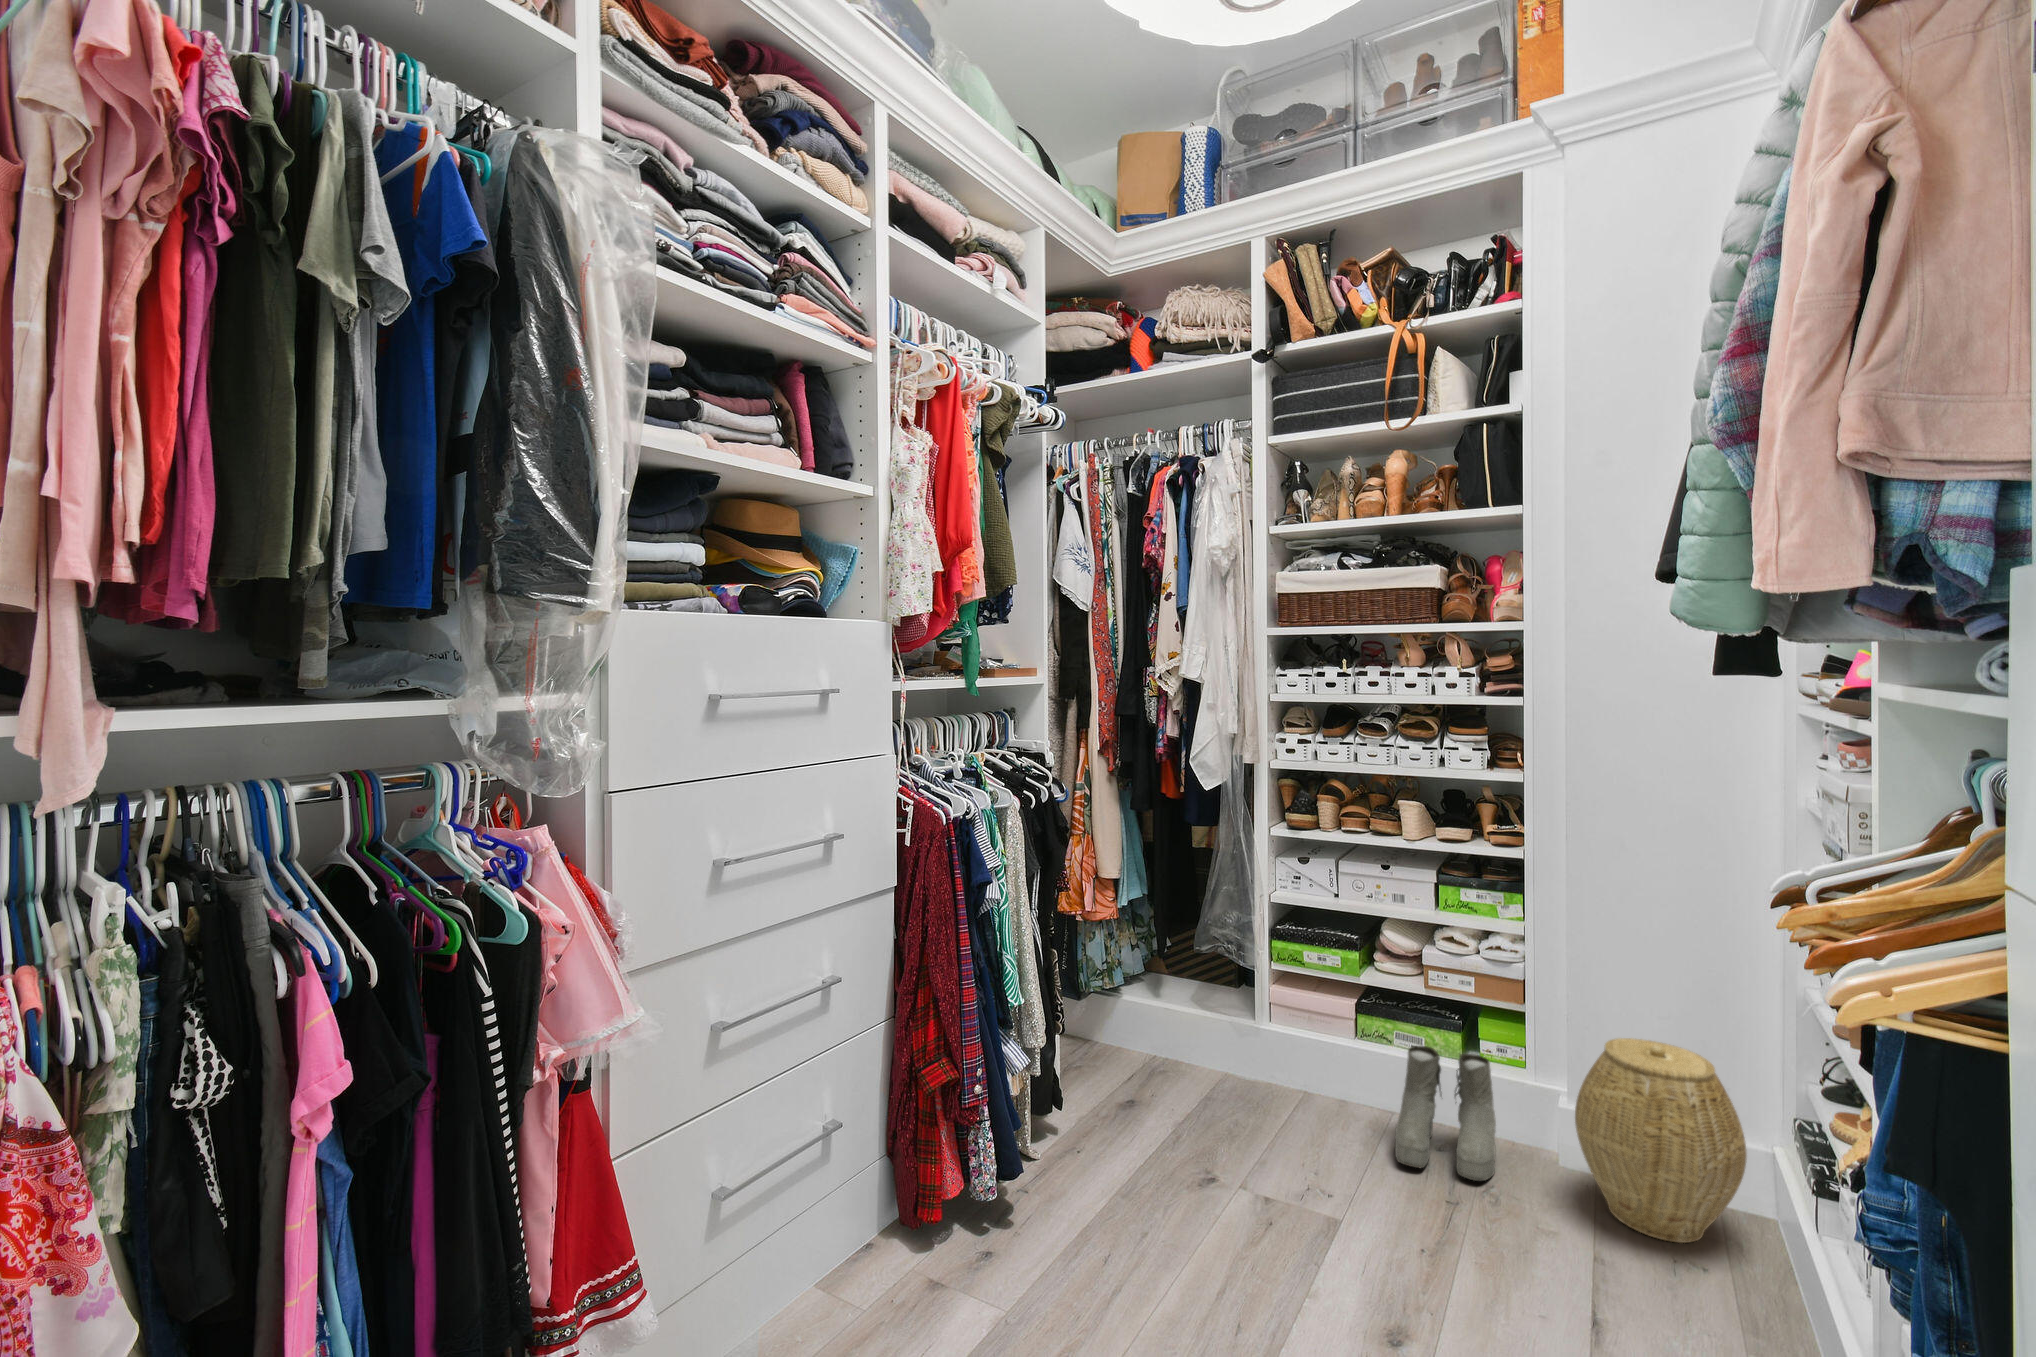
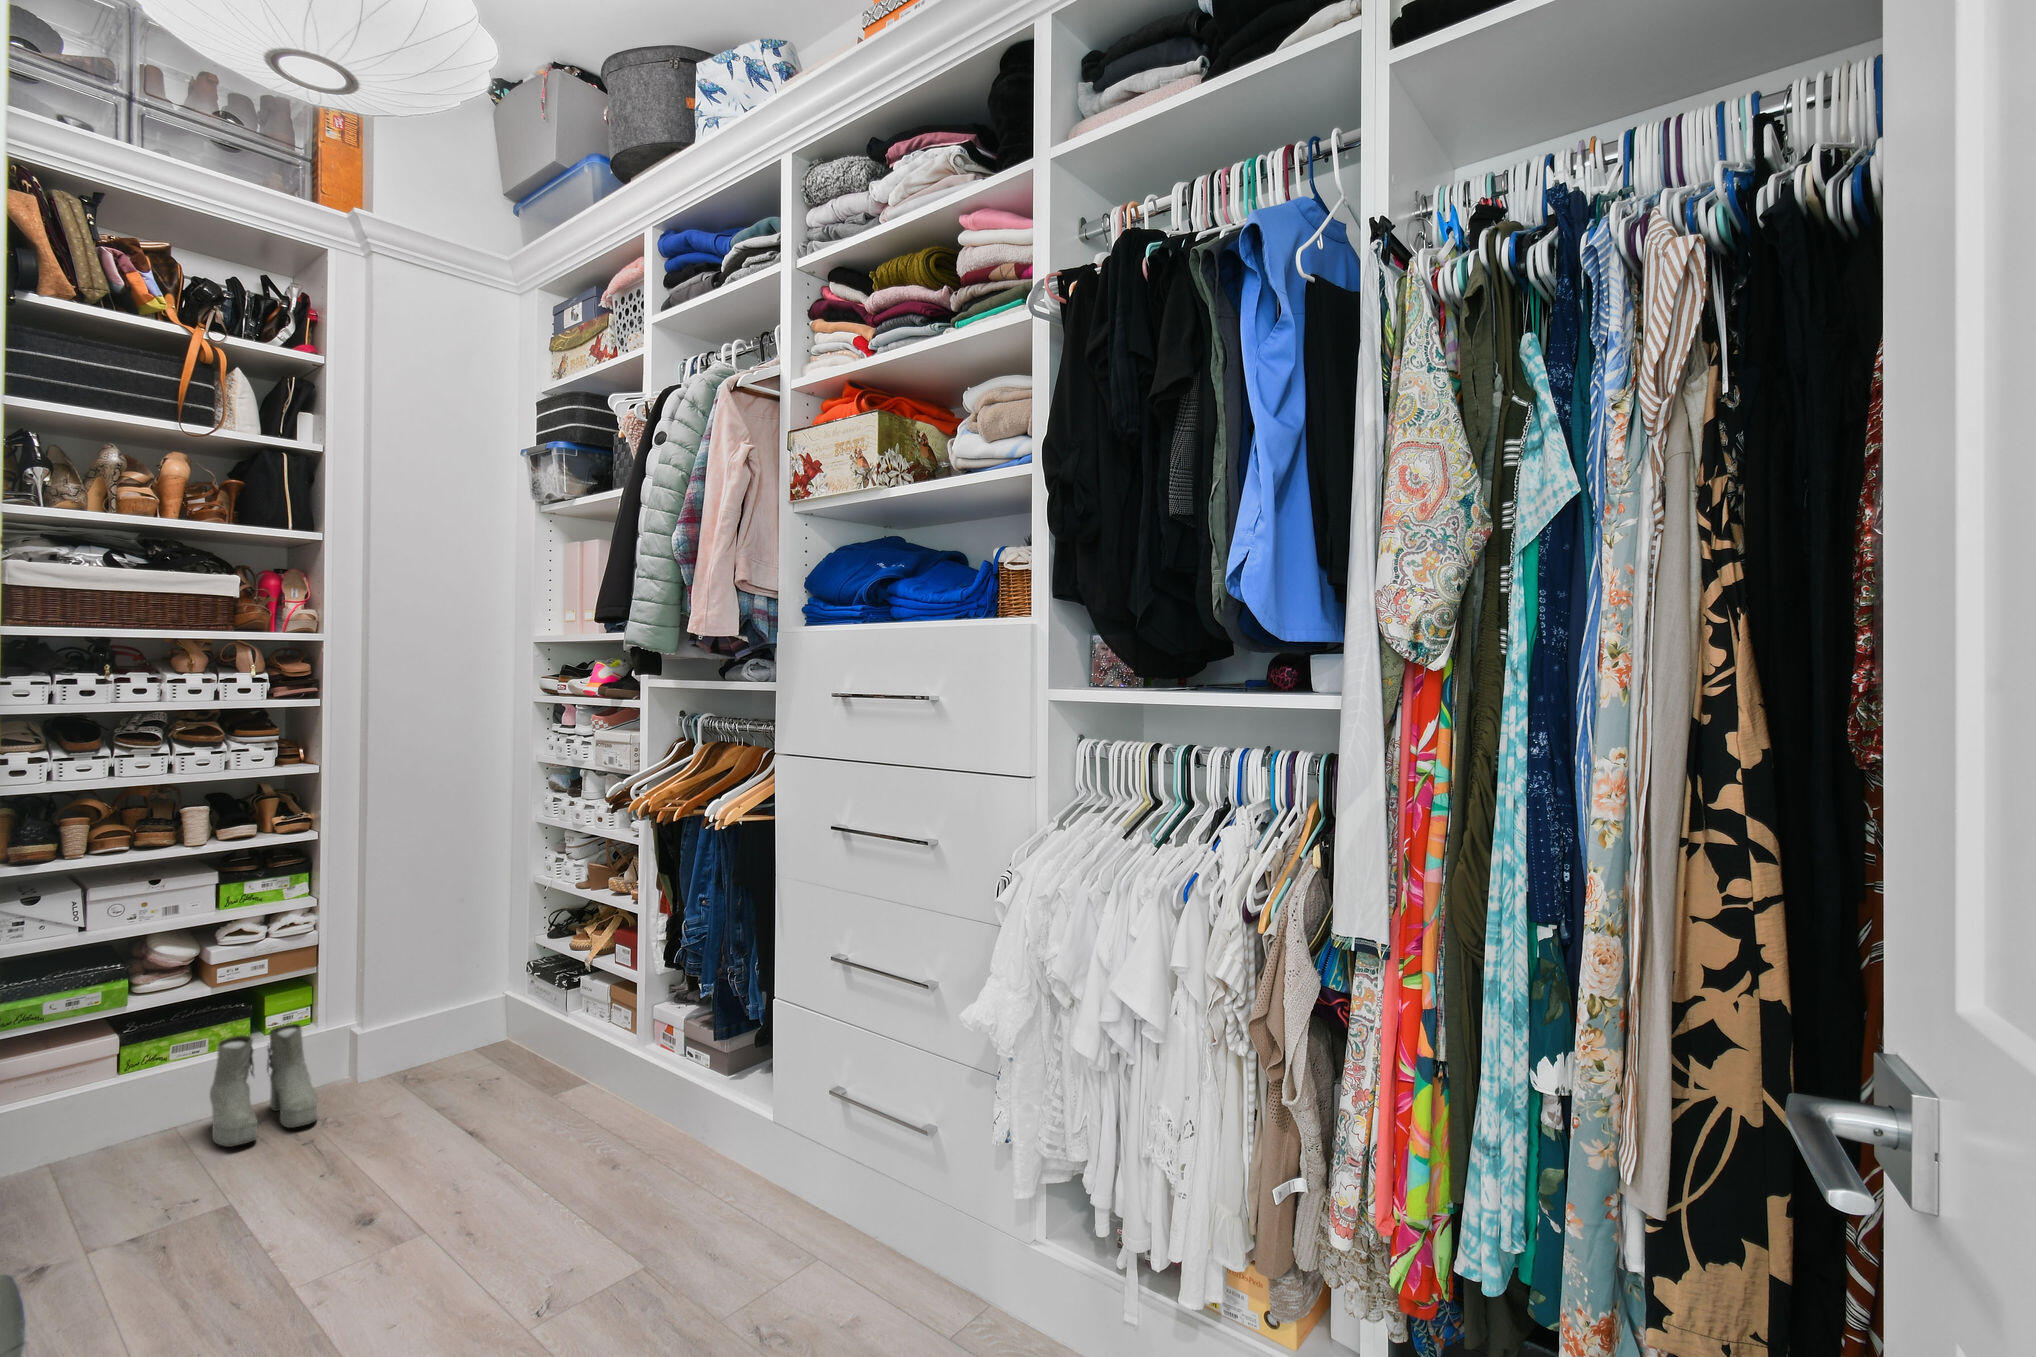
woven basket: present [1575,1038,1747,1243] -> none [386,952,506,1093]

